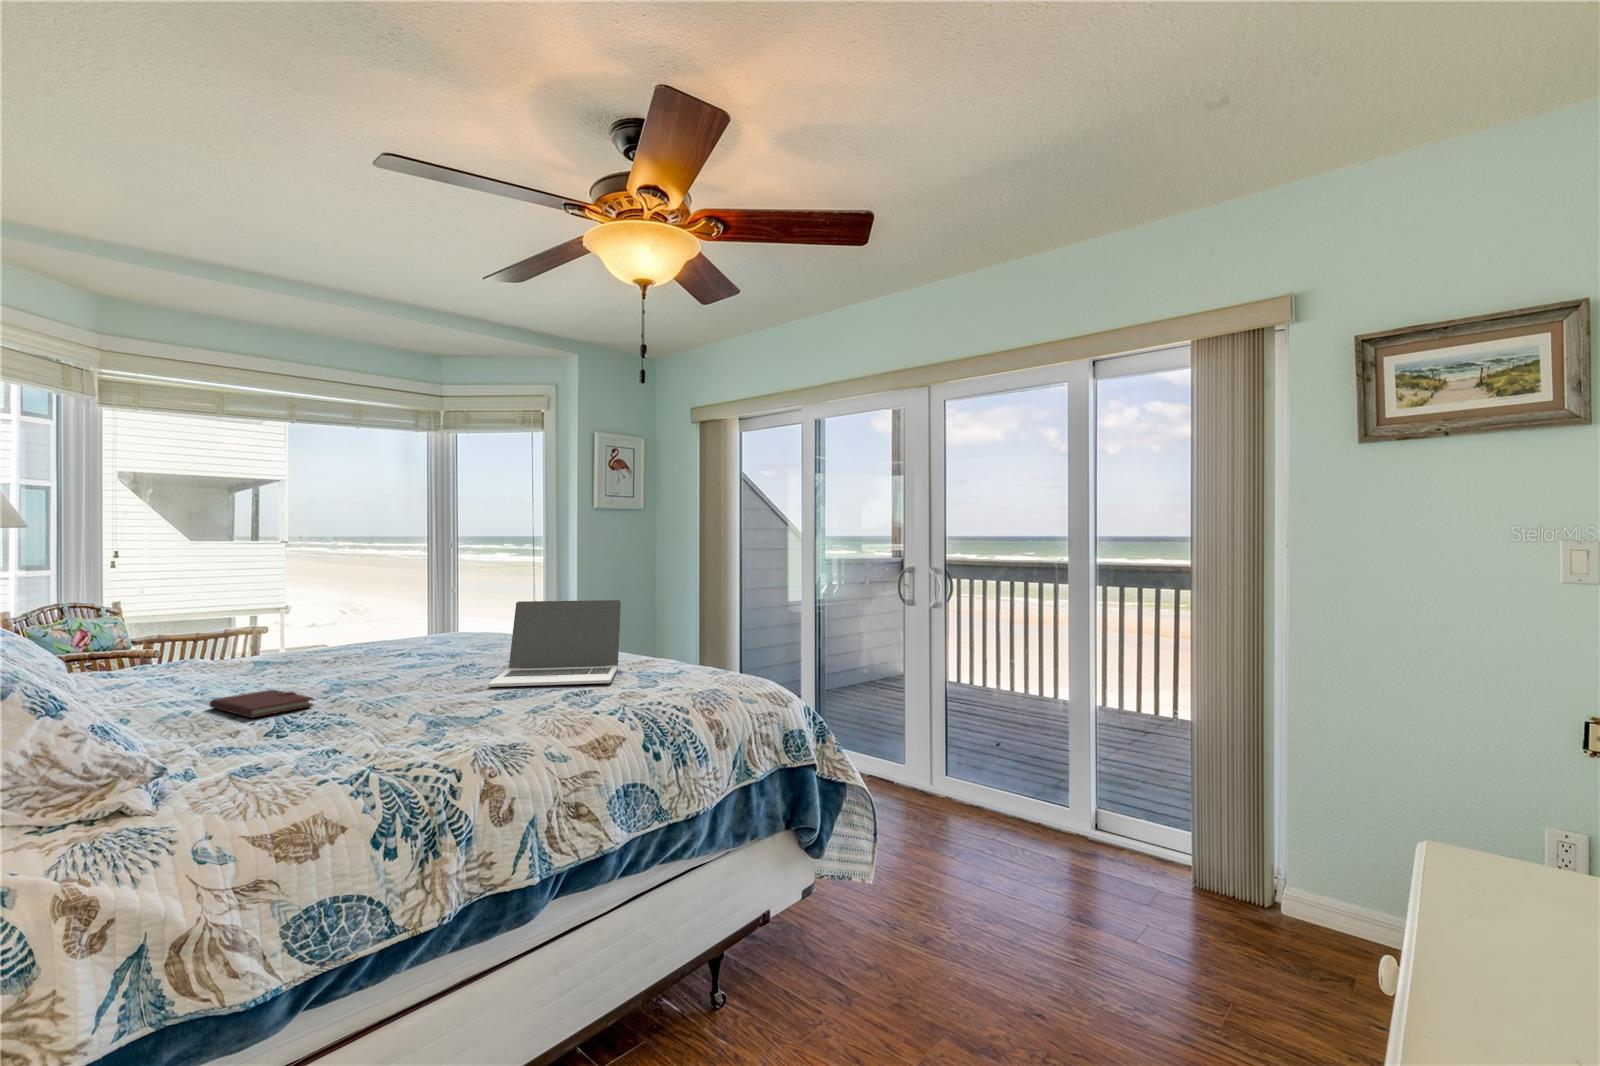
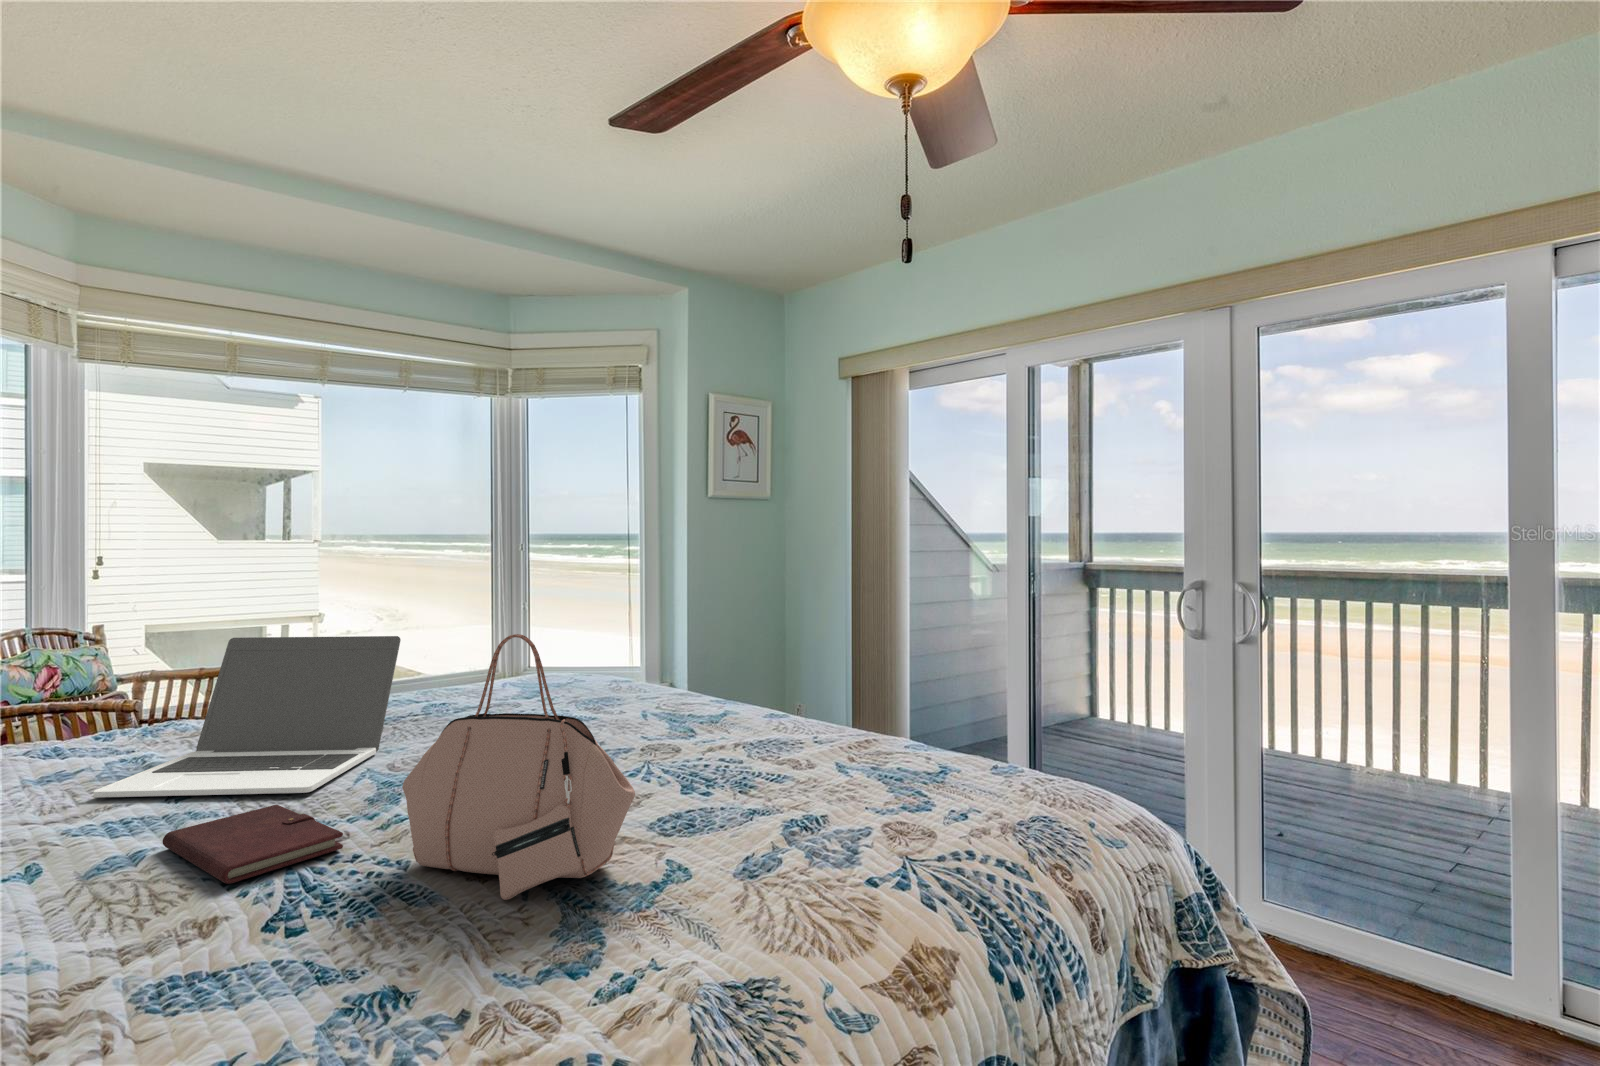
handbag: none [347,589,473,720] -> present [402,634,635,900]
laptop: present [489,600,621,687] -> present [94,636,401,797]

